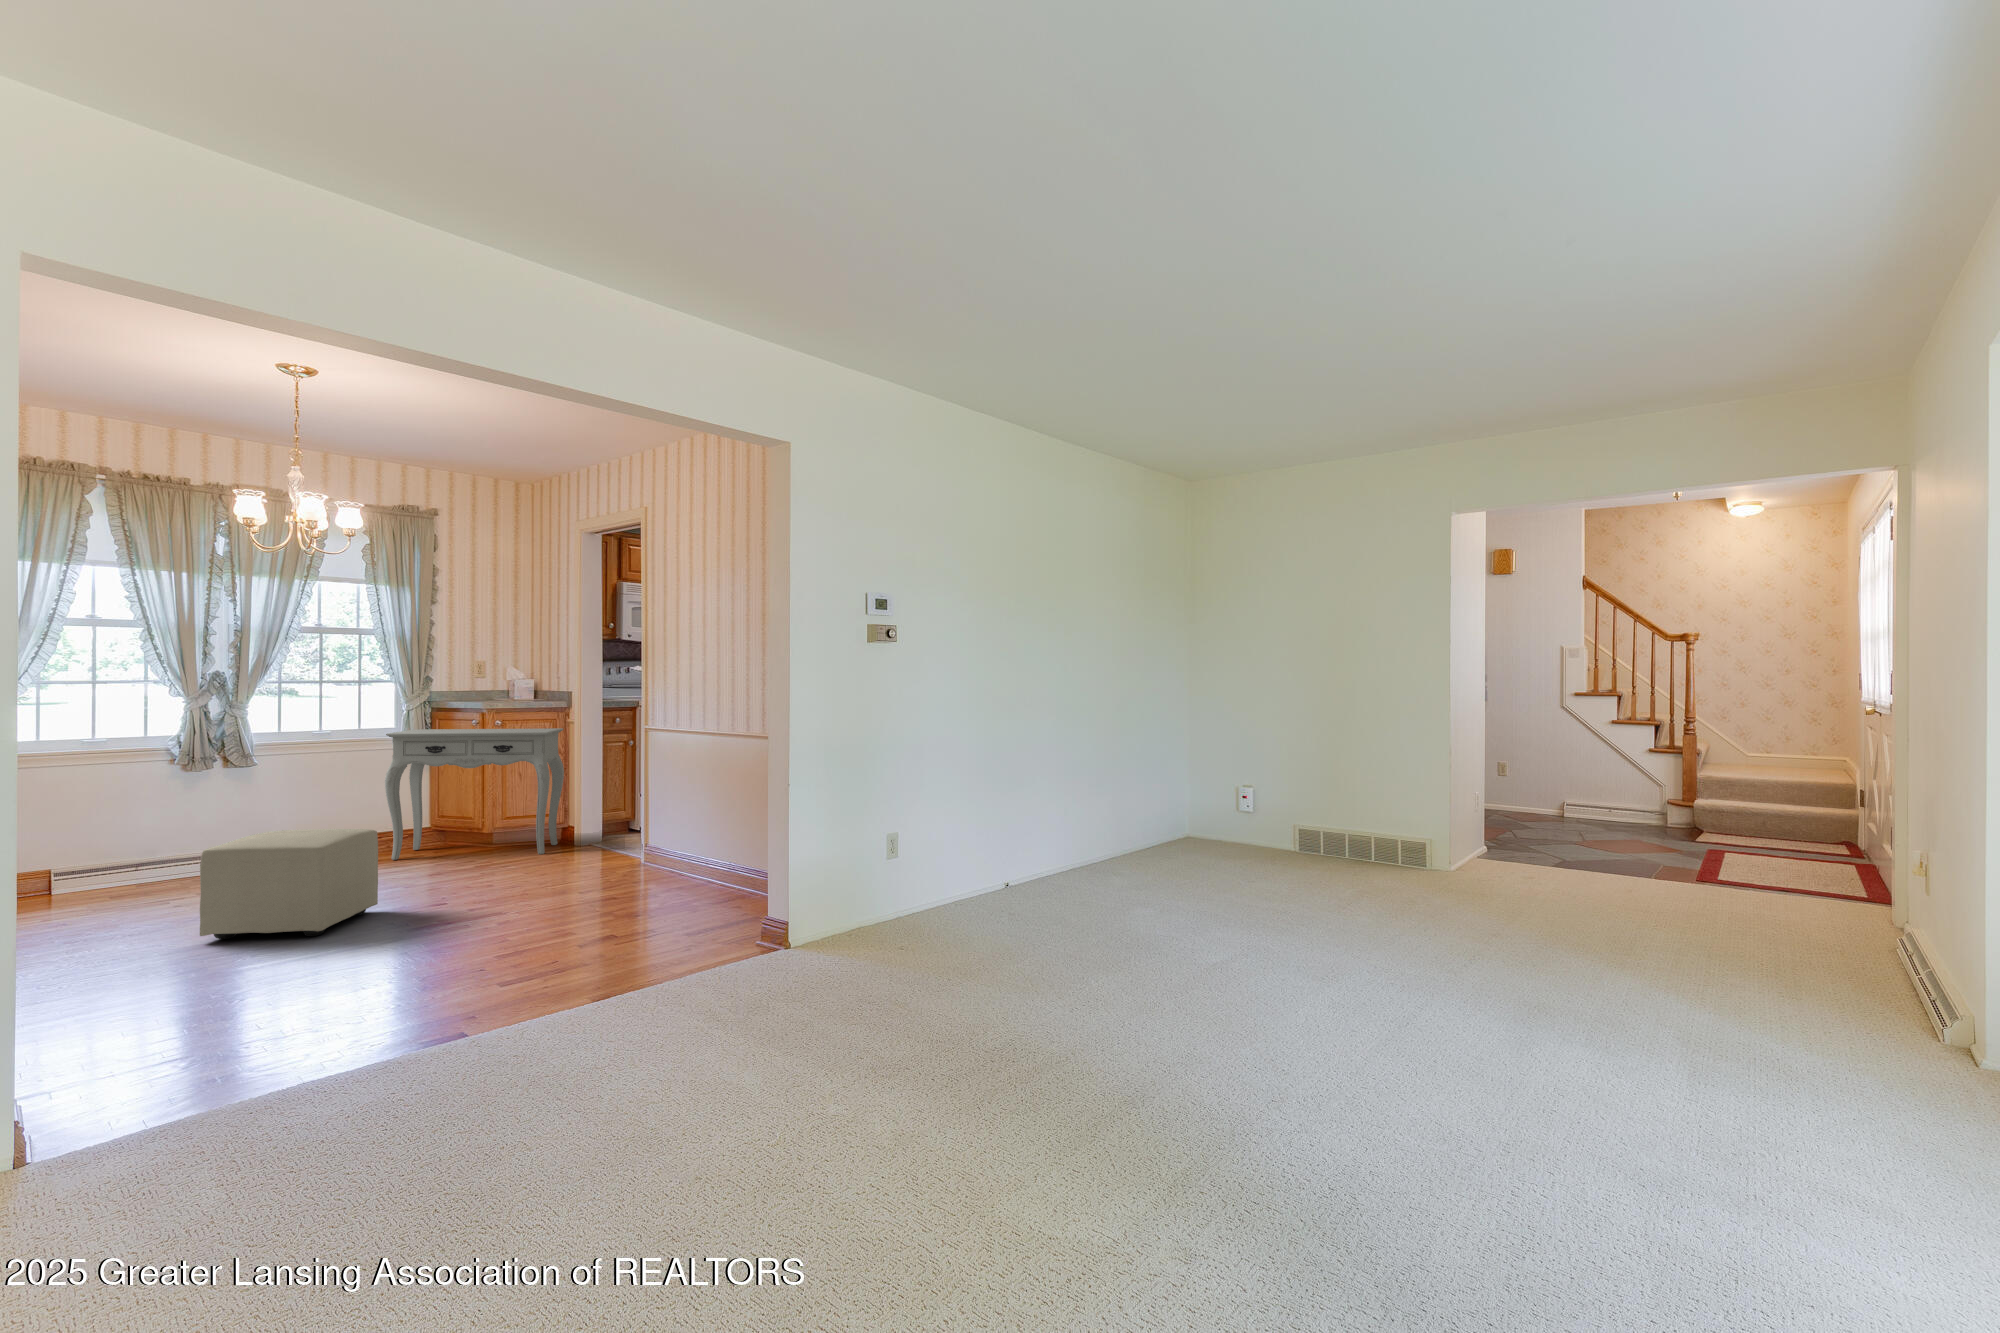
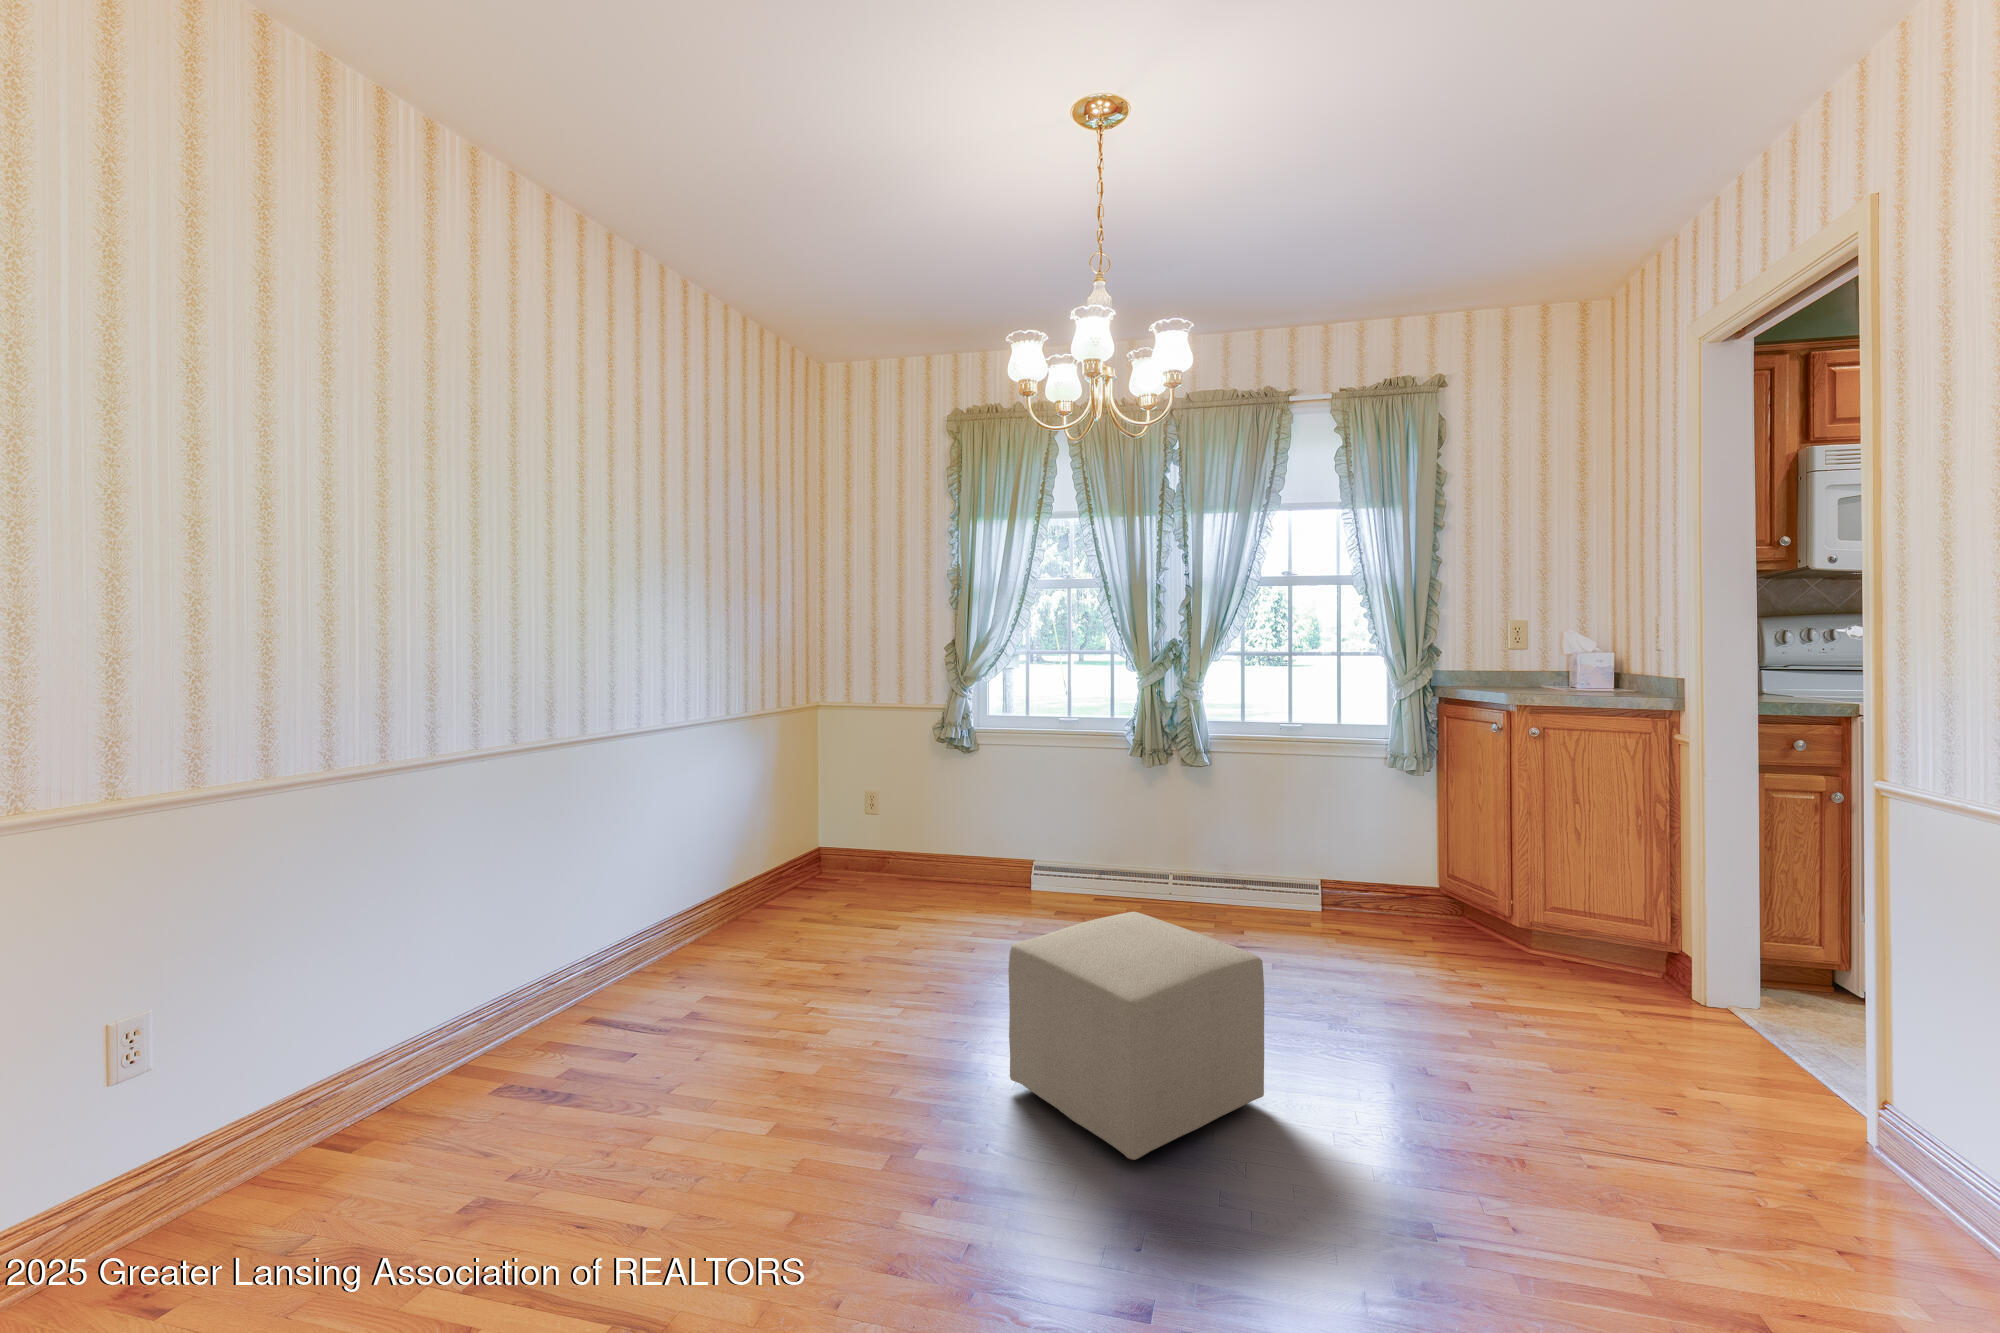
console table: present [385,728,564,860] -> none [1352,732,1670,1010]

